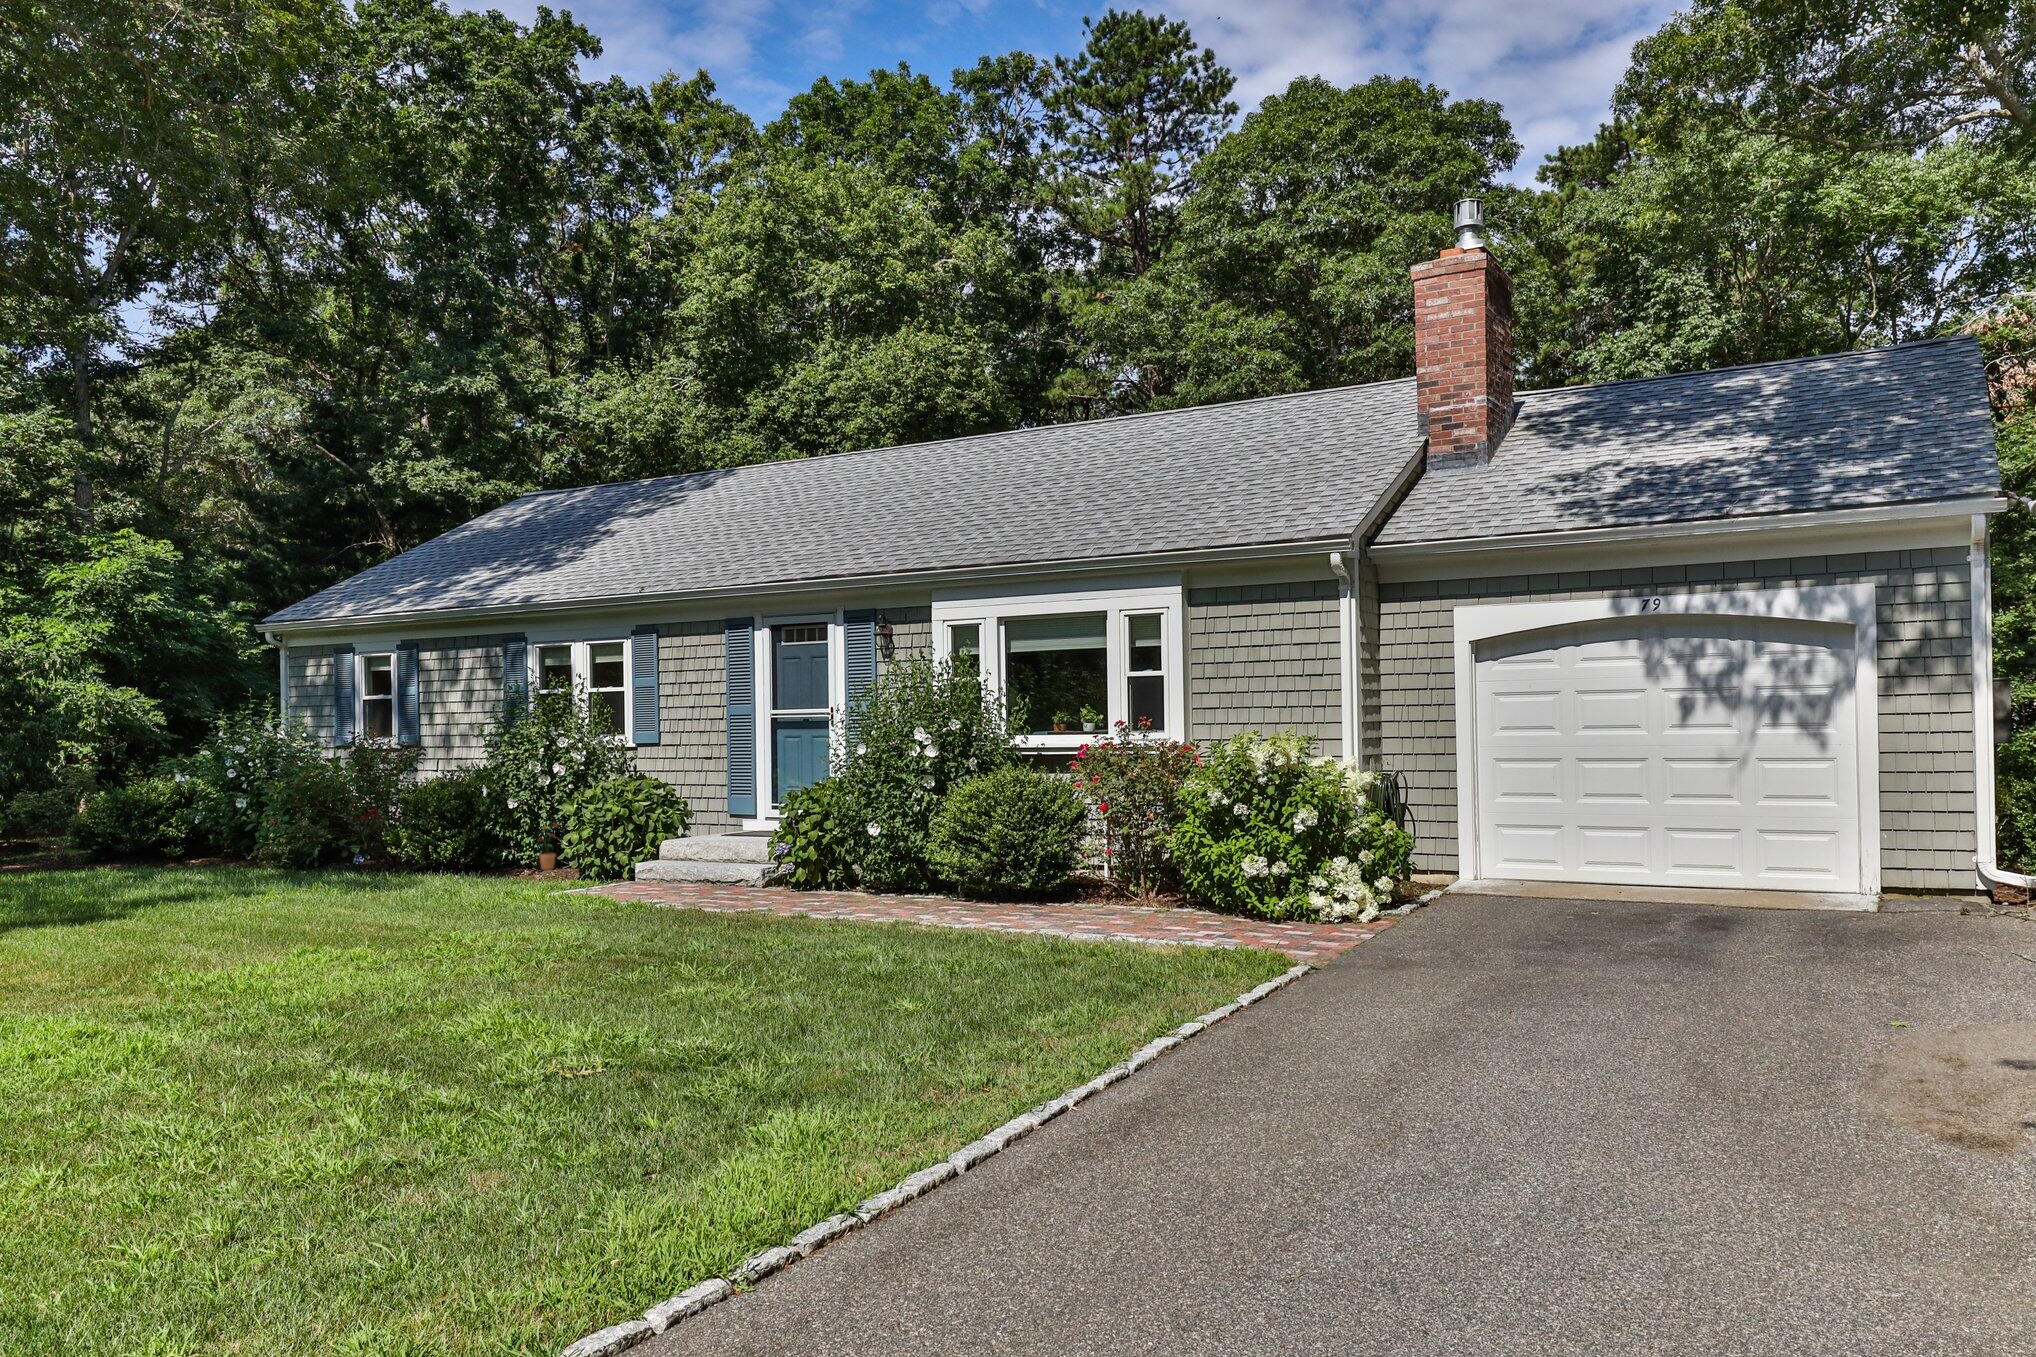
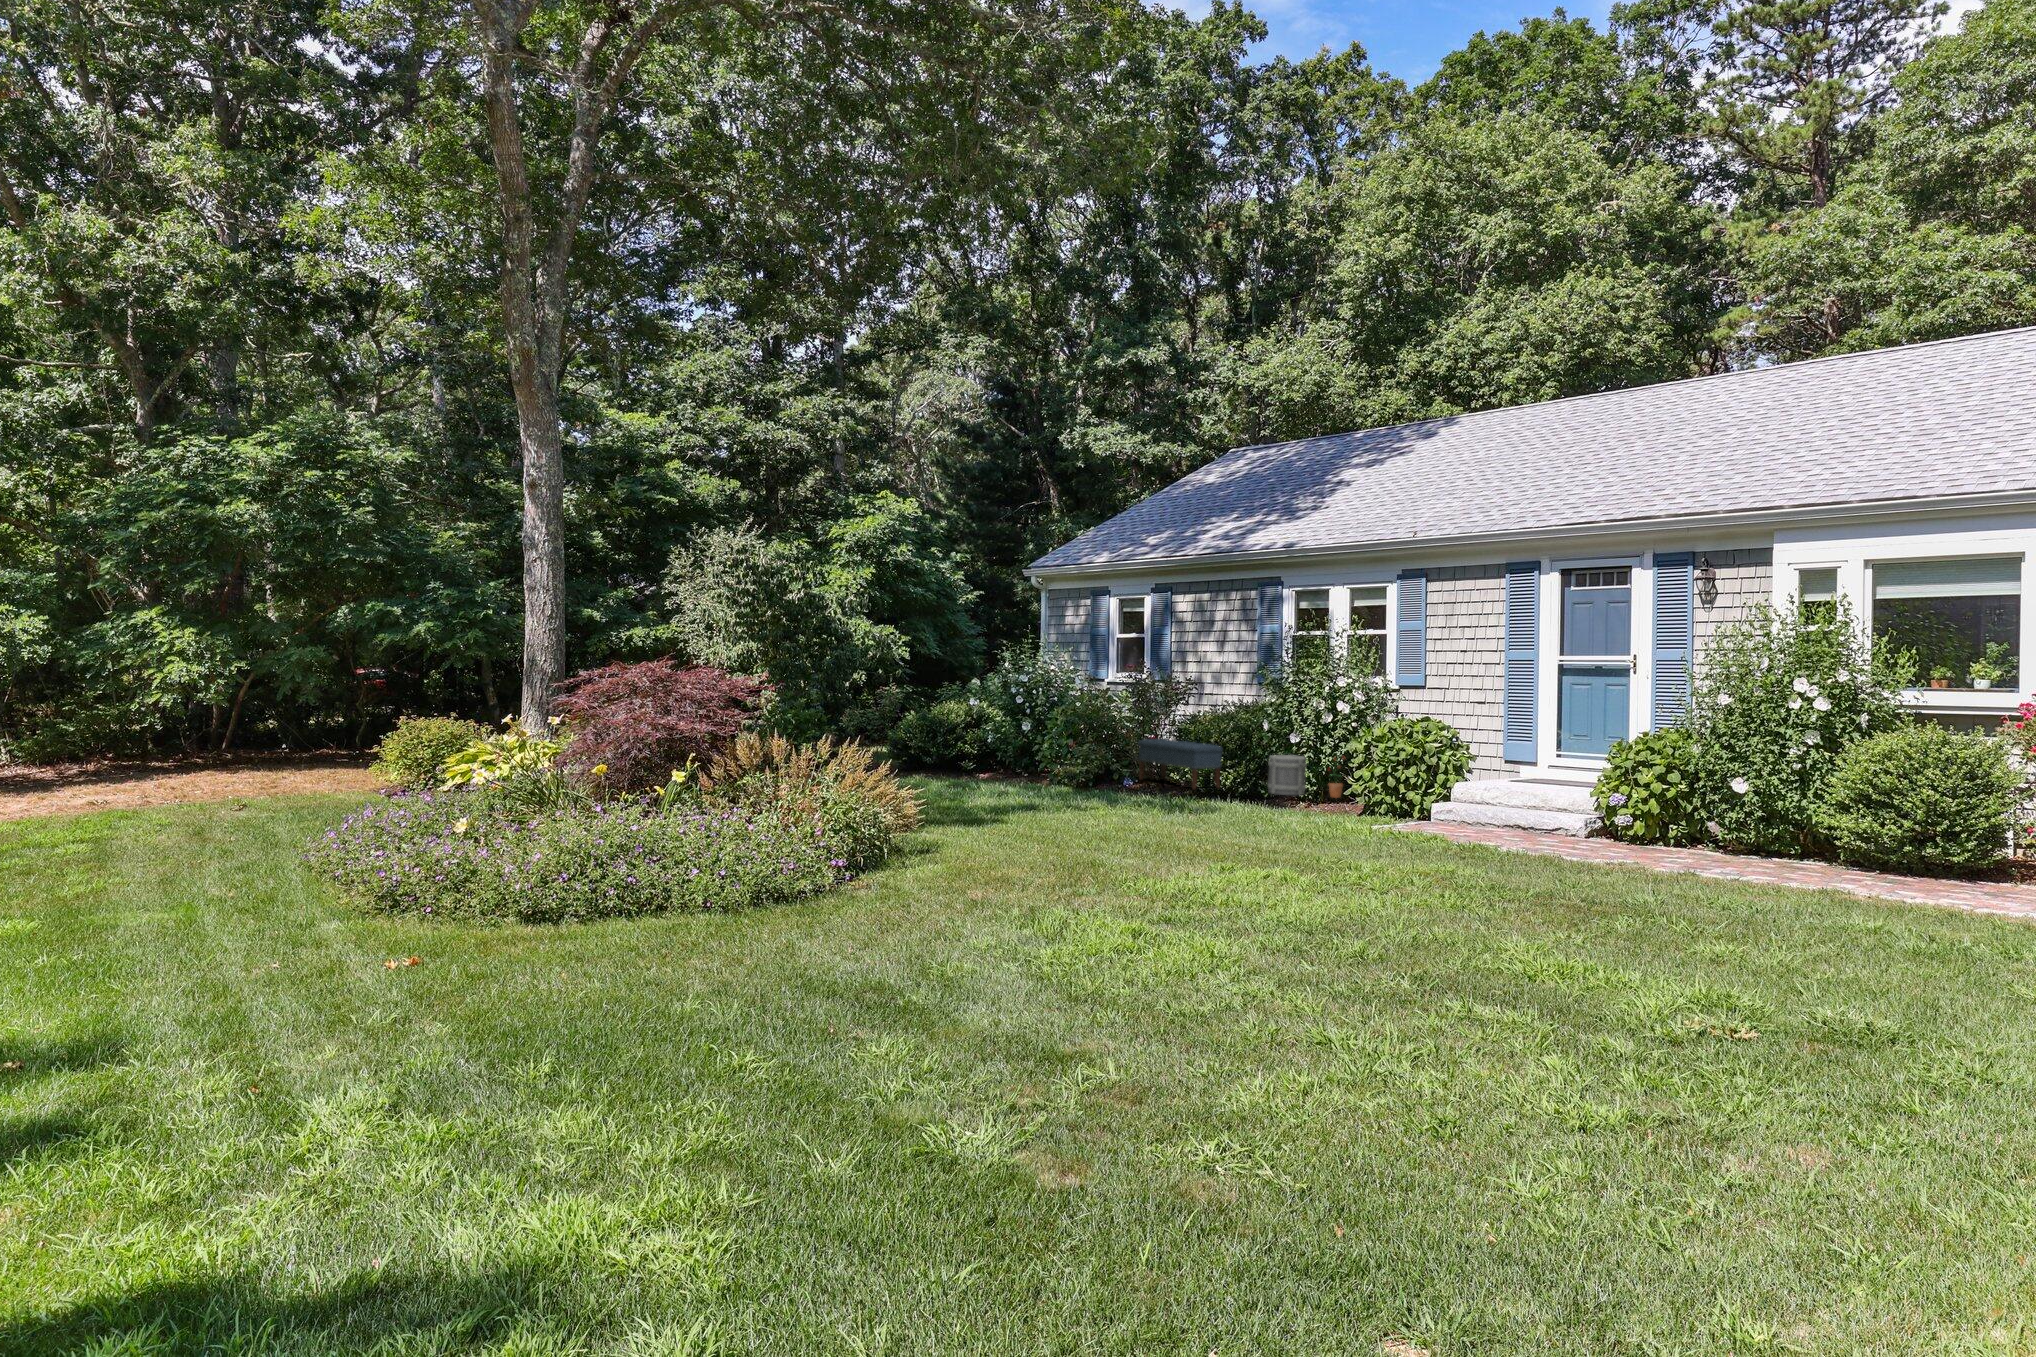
bench: none [334,818,426,875] -> present [1138,738,1223,789]
bucket: none [474,827,519,872] -> present [1268,755,1307,795]

